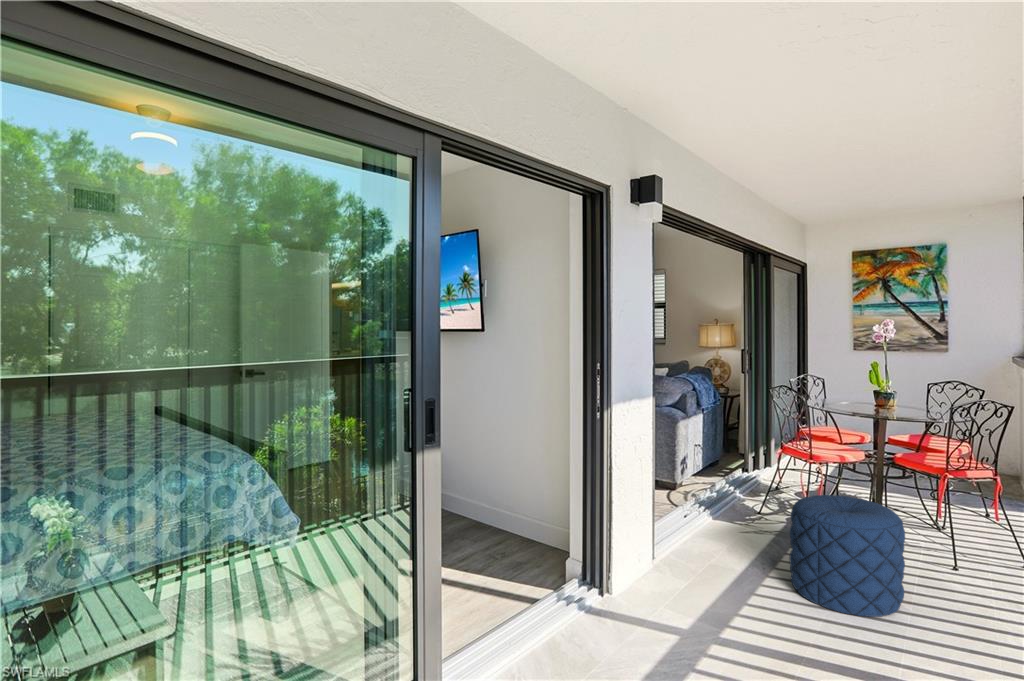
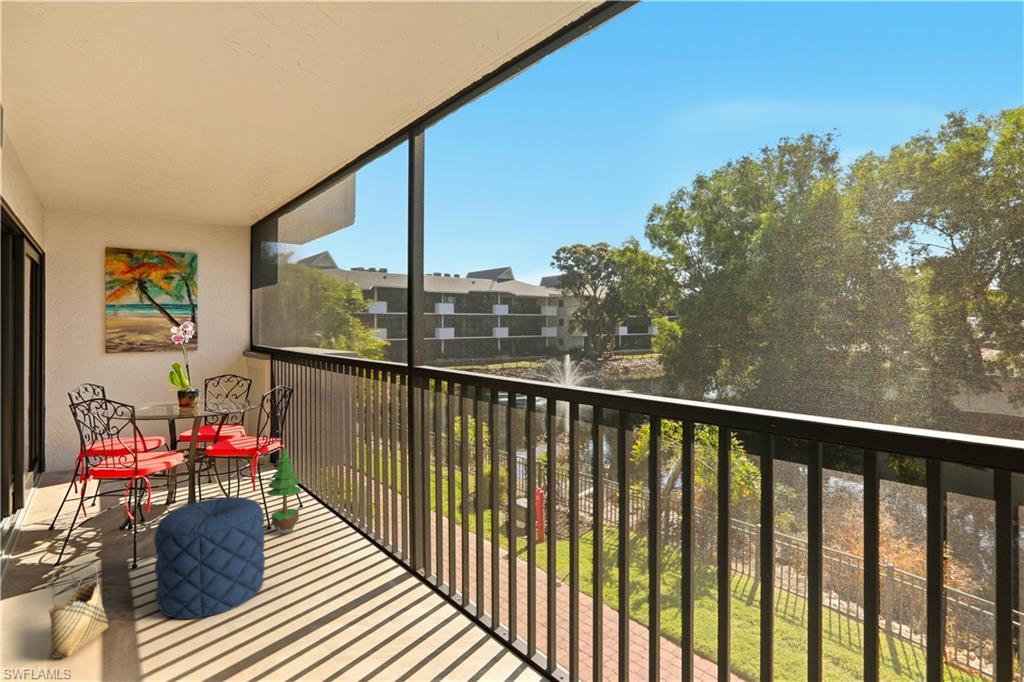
potted tree: none [947,470,1000,581] -> present [267,447,301,534]
woven basket: none [707,506,751,575] -> present [49,566,108,658]

